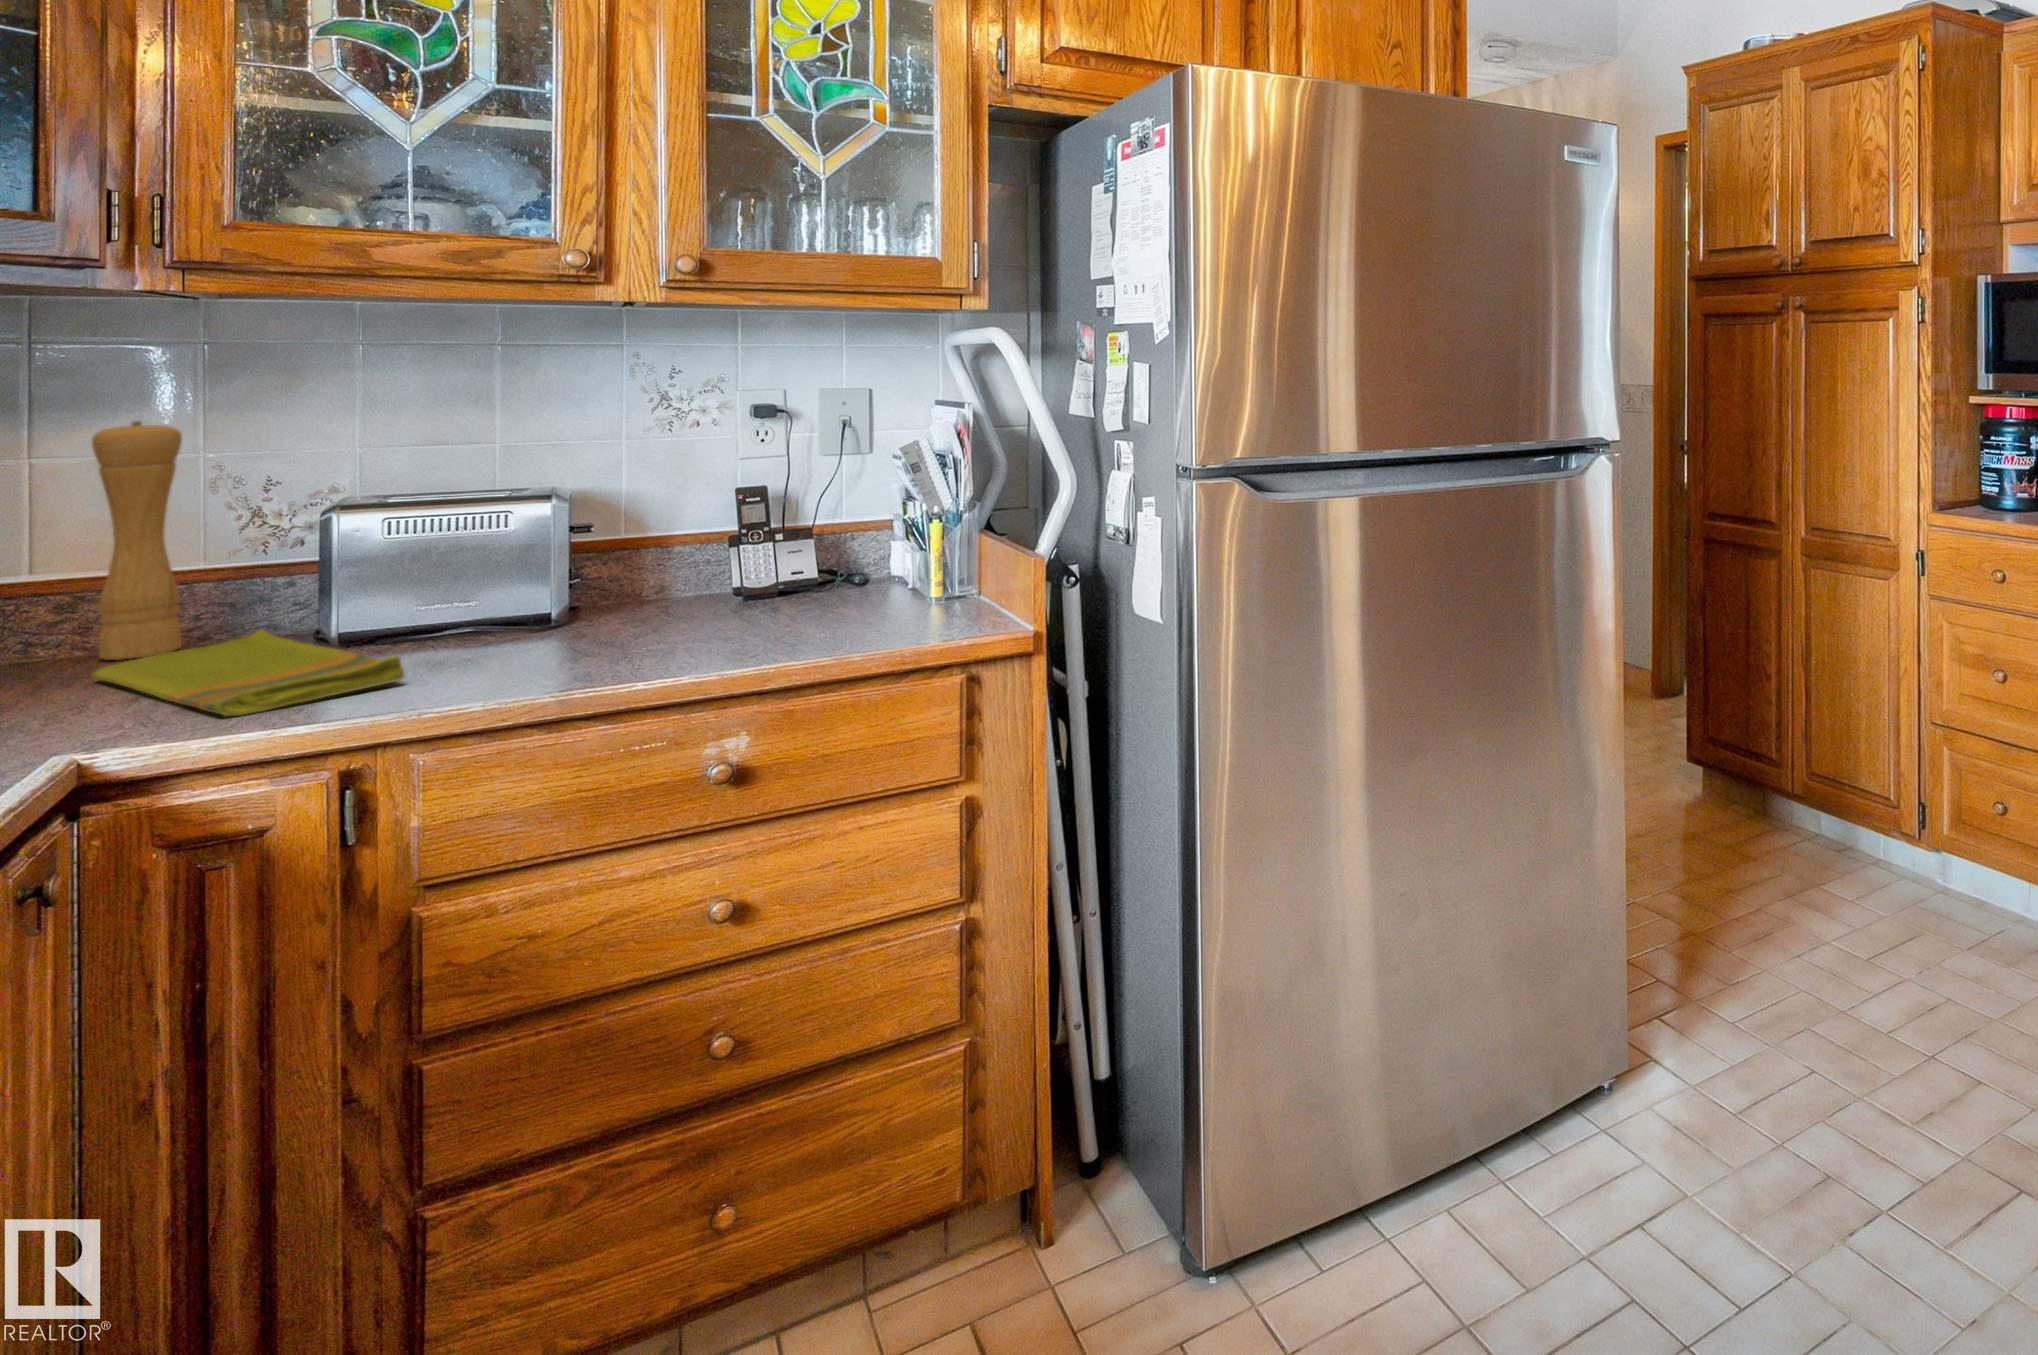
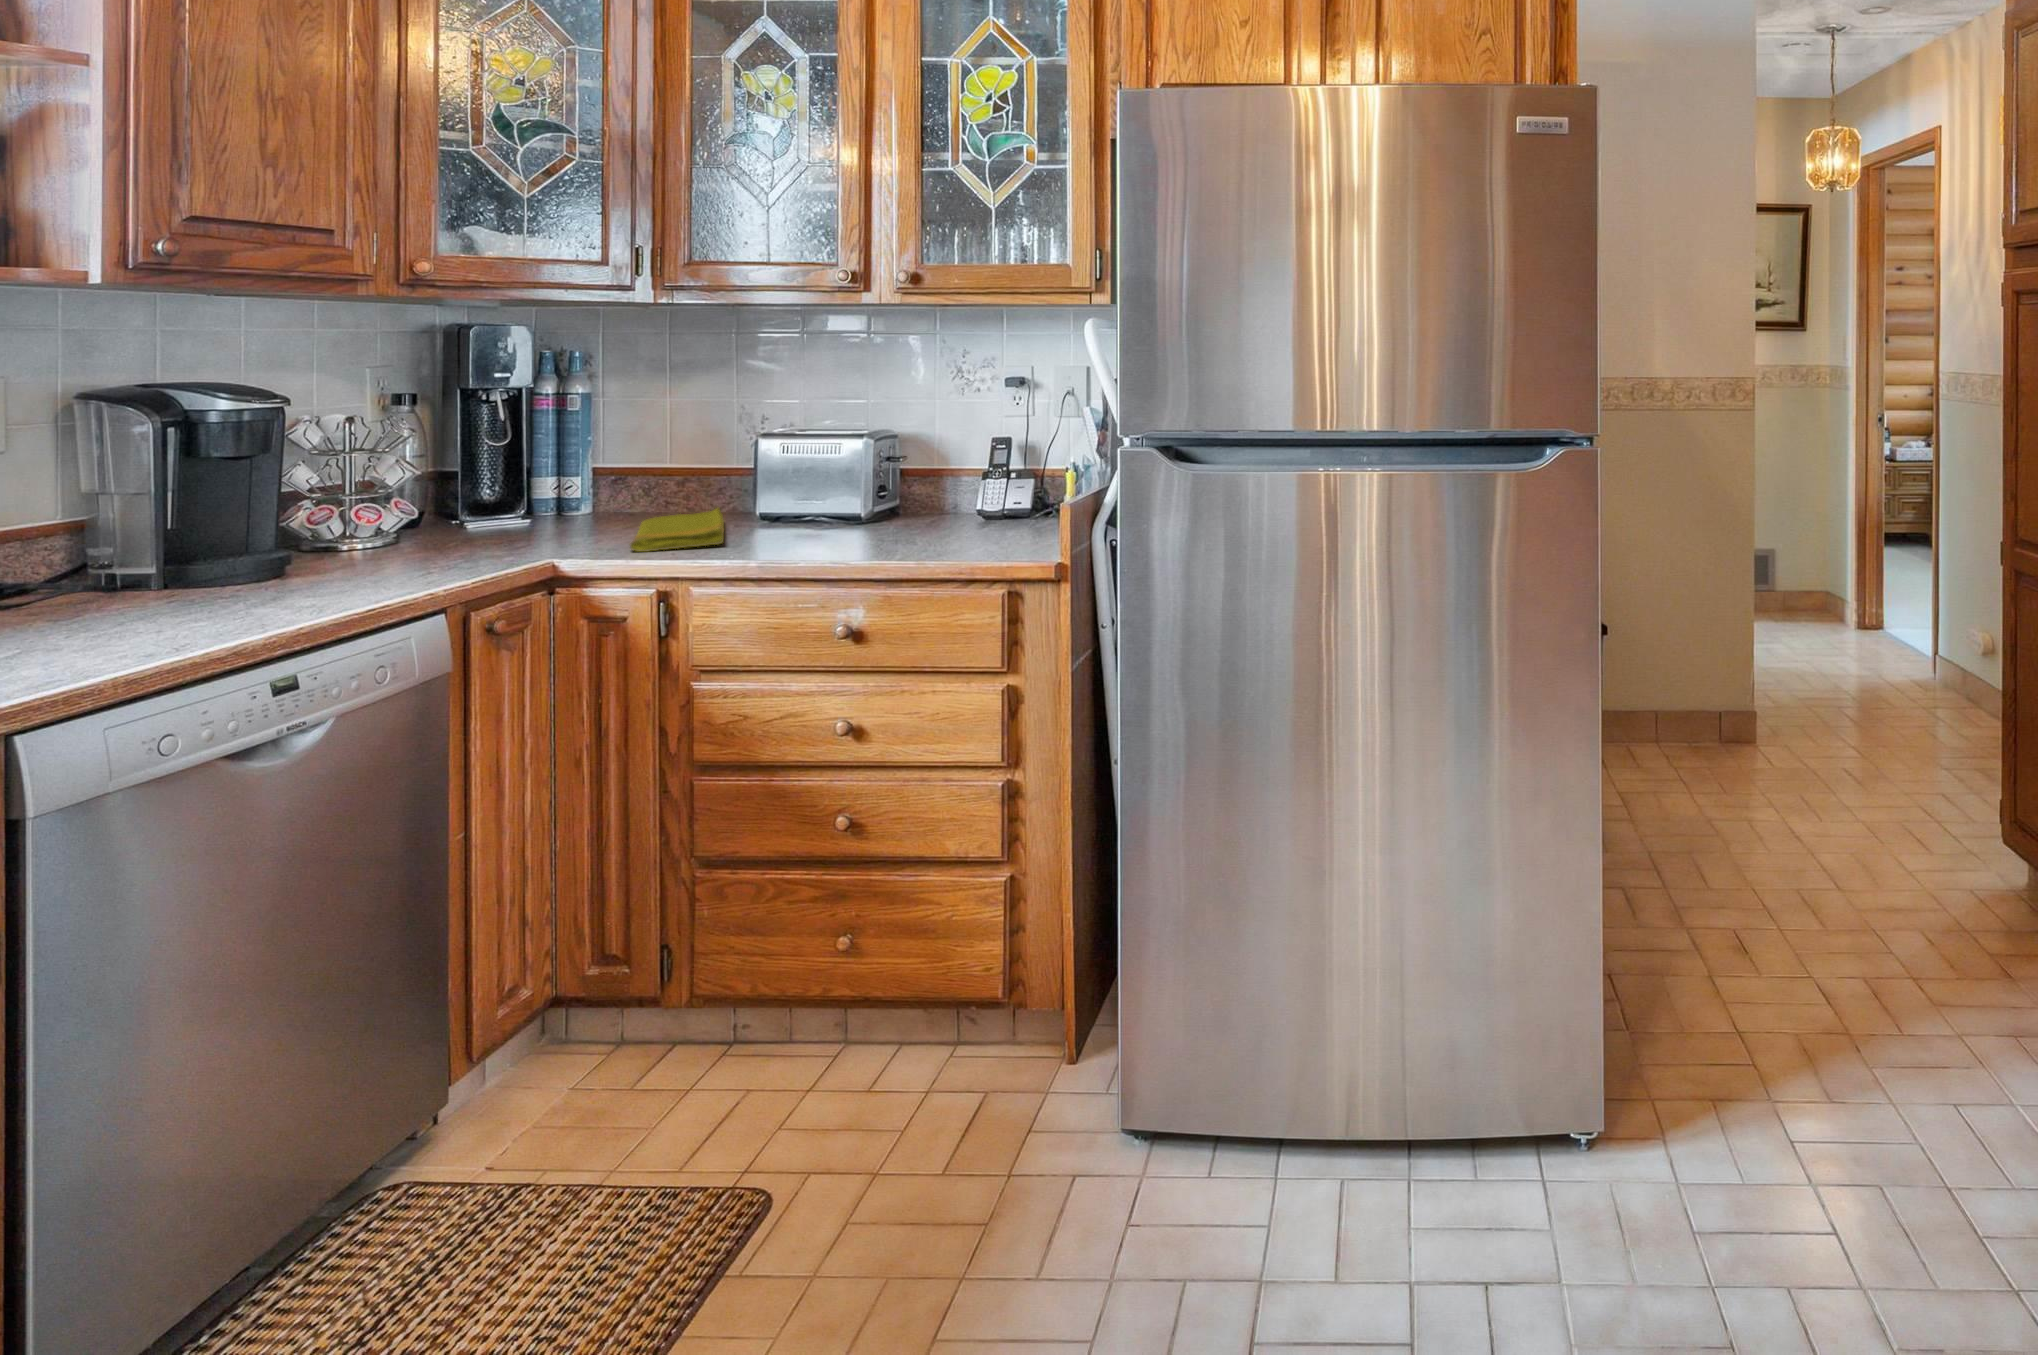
pepper mill: present [92,421,182,660] -> none [663,378,704,517]

